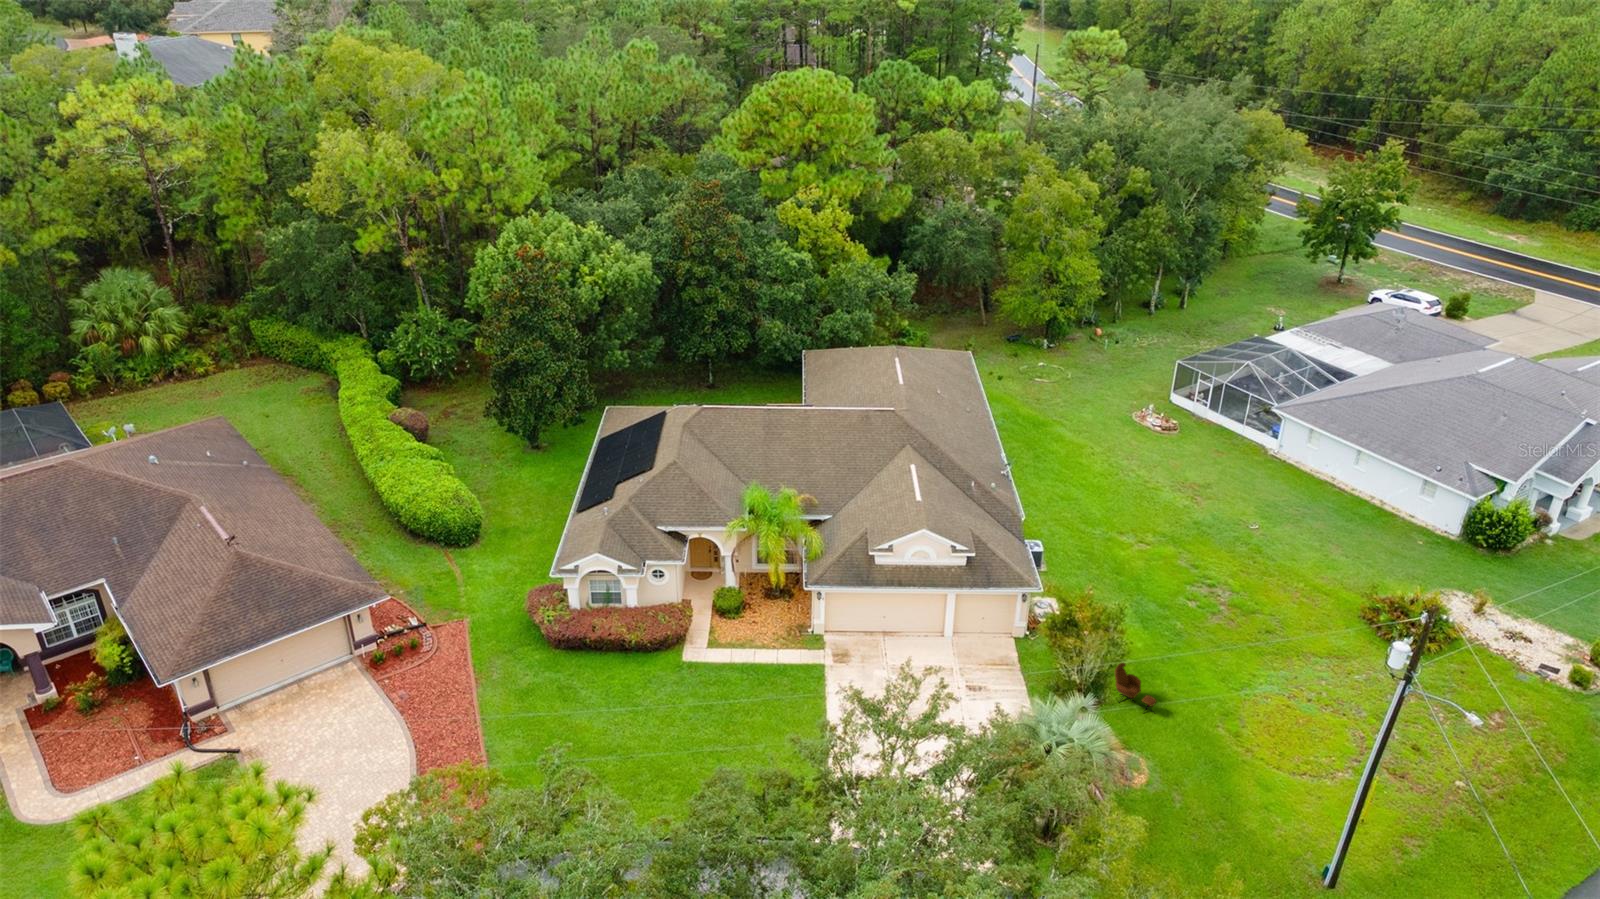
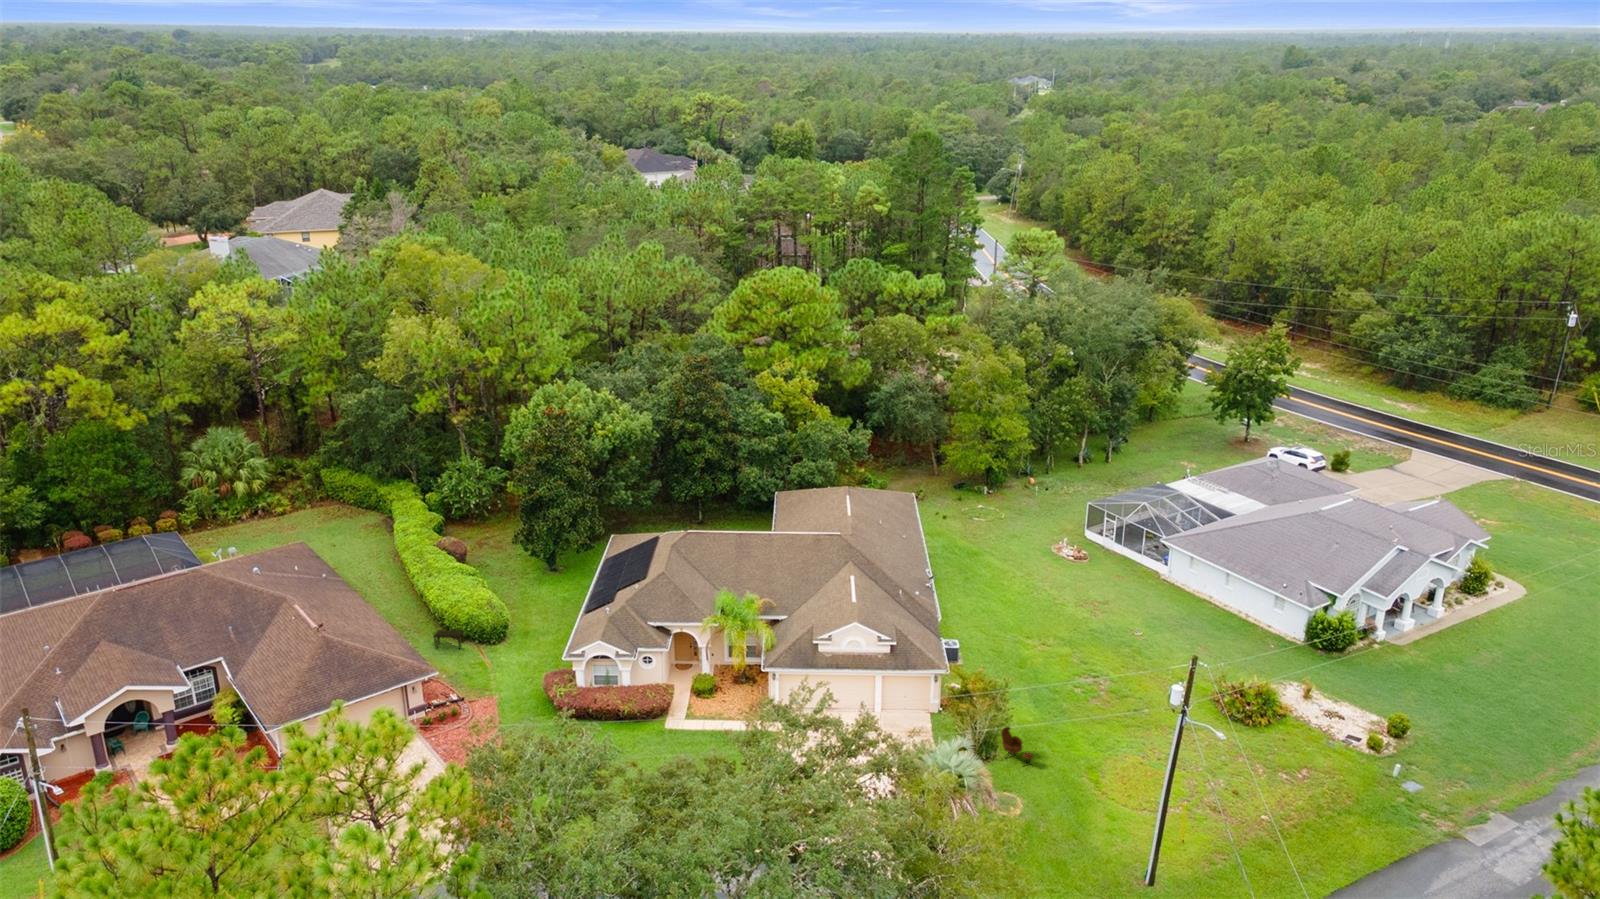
bench: none [387,530,427,553] -> present [433,630,464,649]

